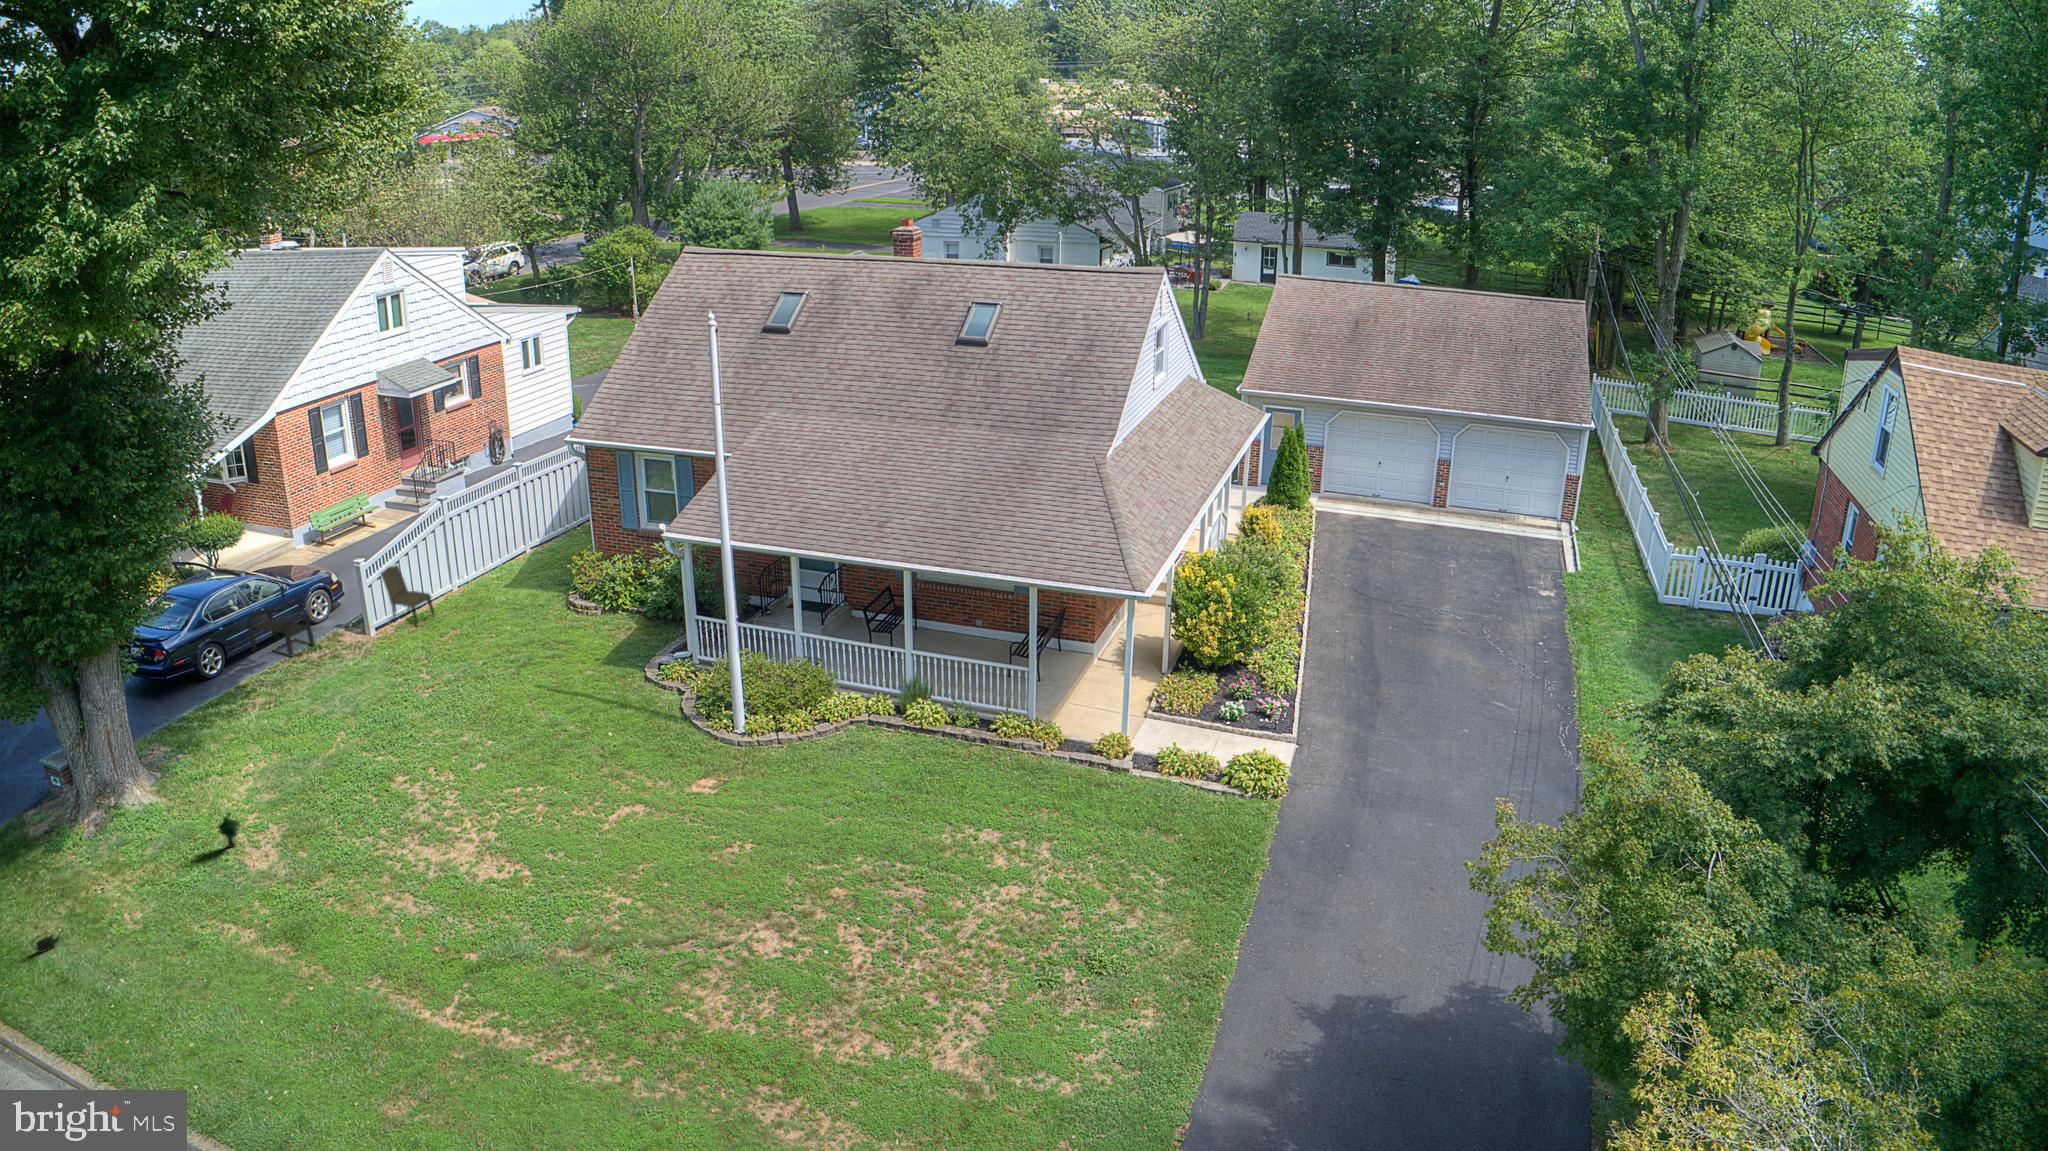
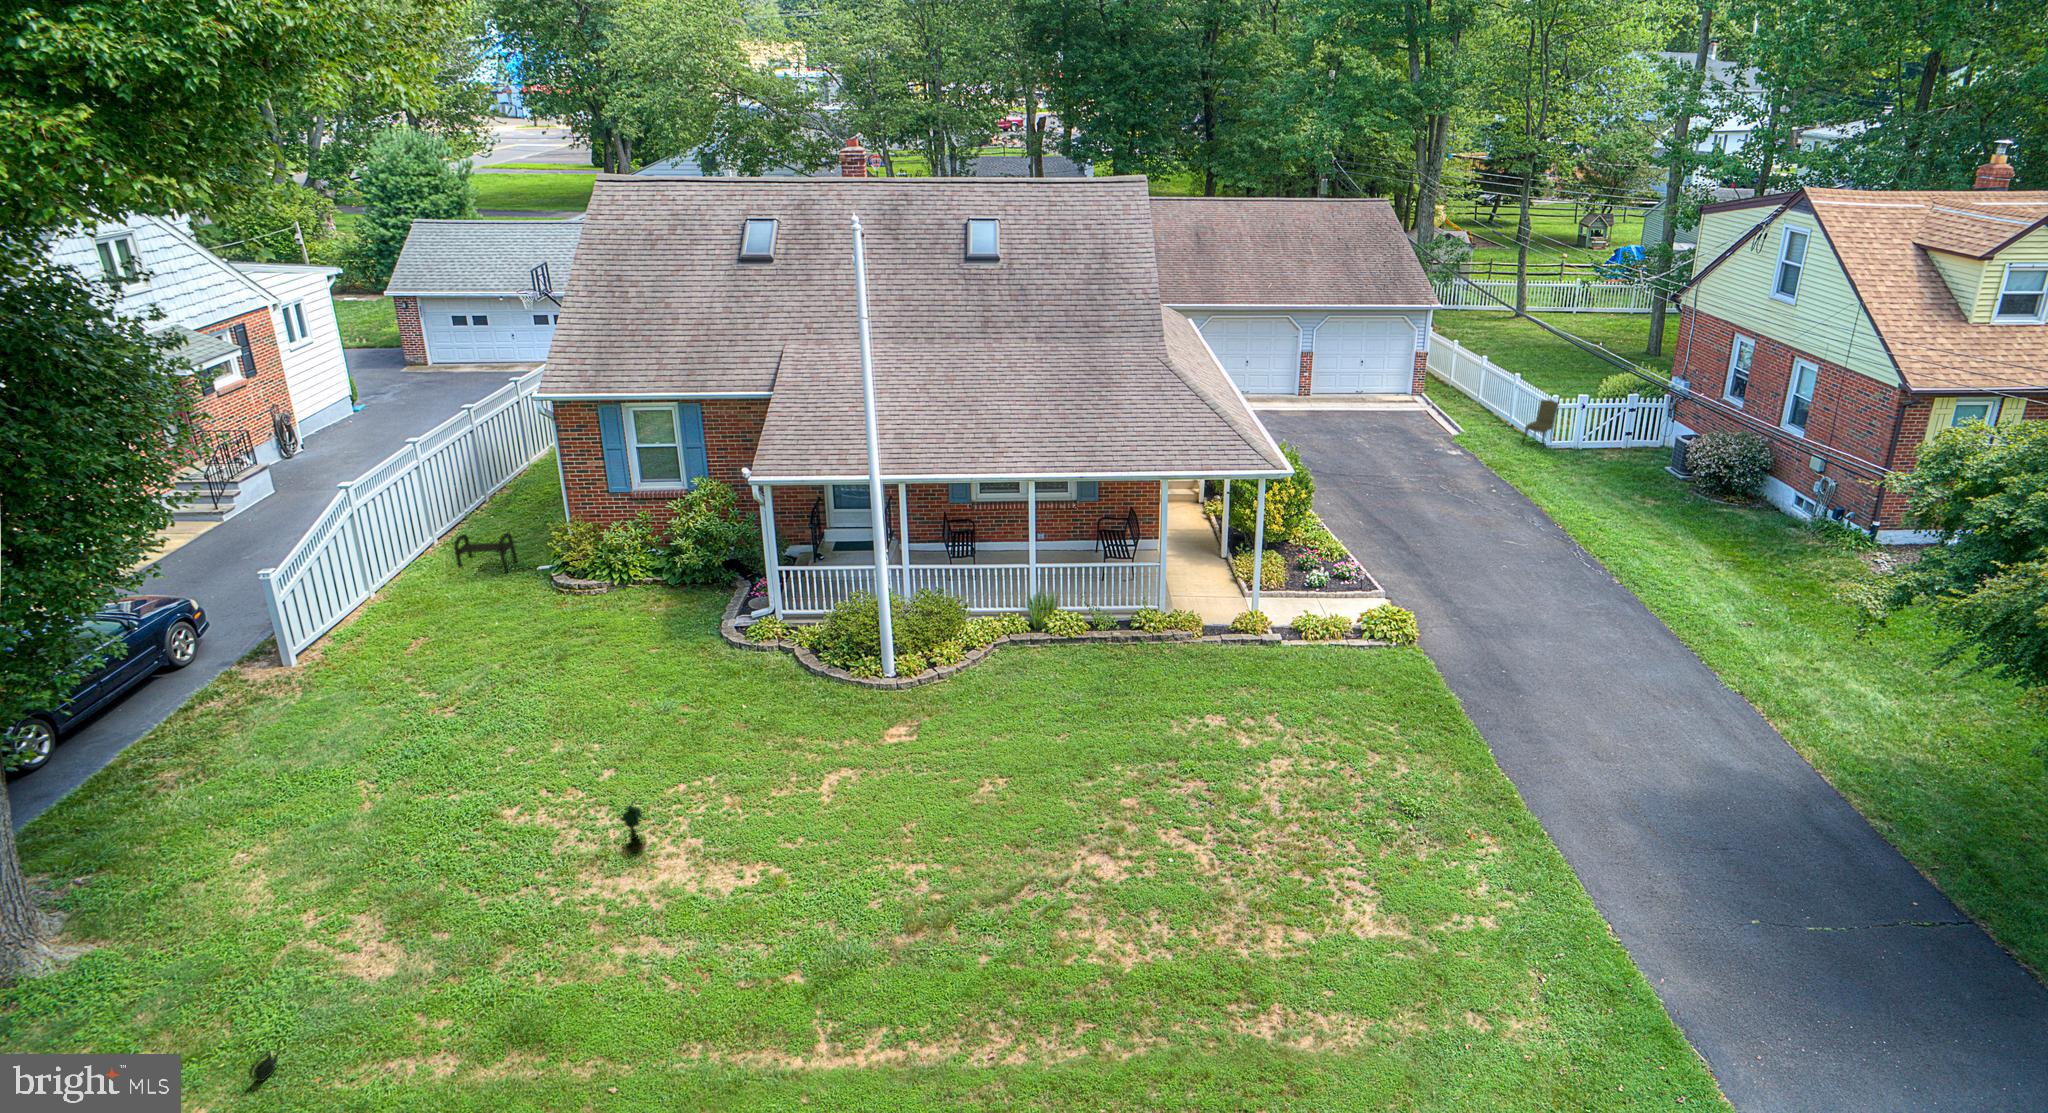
chair: present [381,565,435,626] -> present [1523,399,1559,446]
bench: present [247,609,315,657] -> present [454,533,518,573]
decorative plant: present [217,813,240,848] -> present [620,801,643,839]

